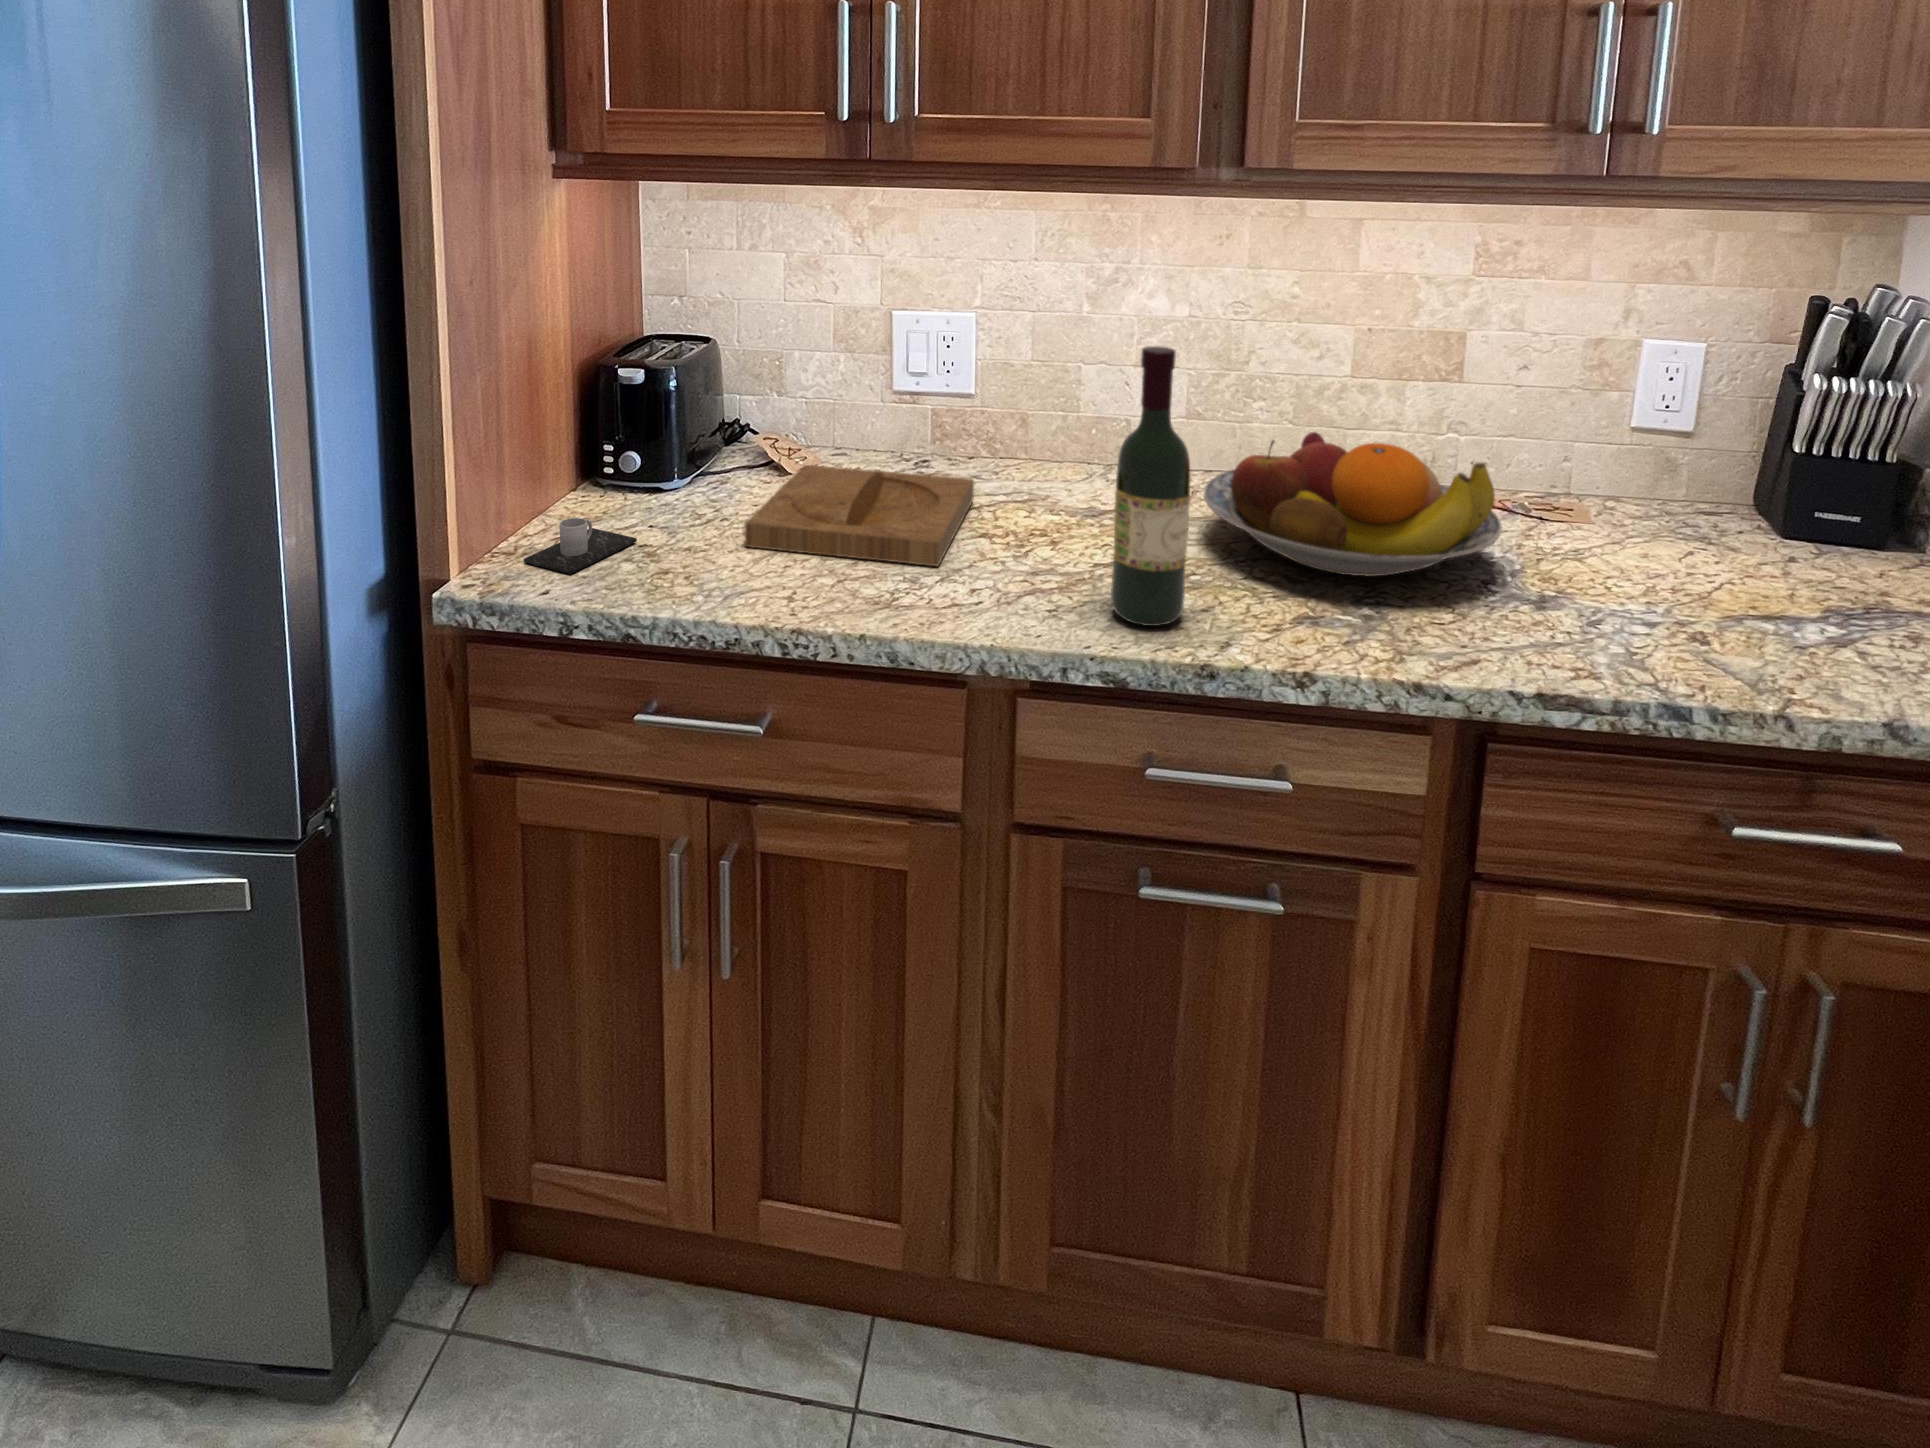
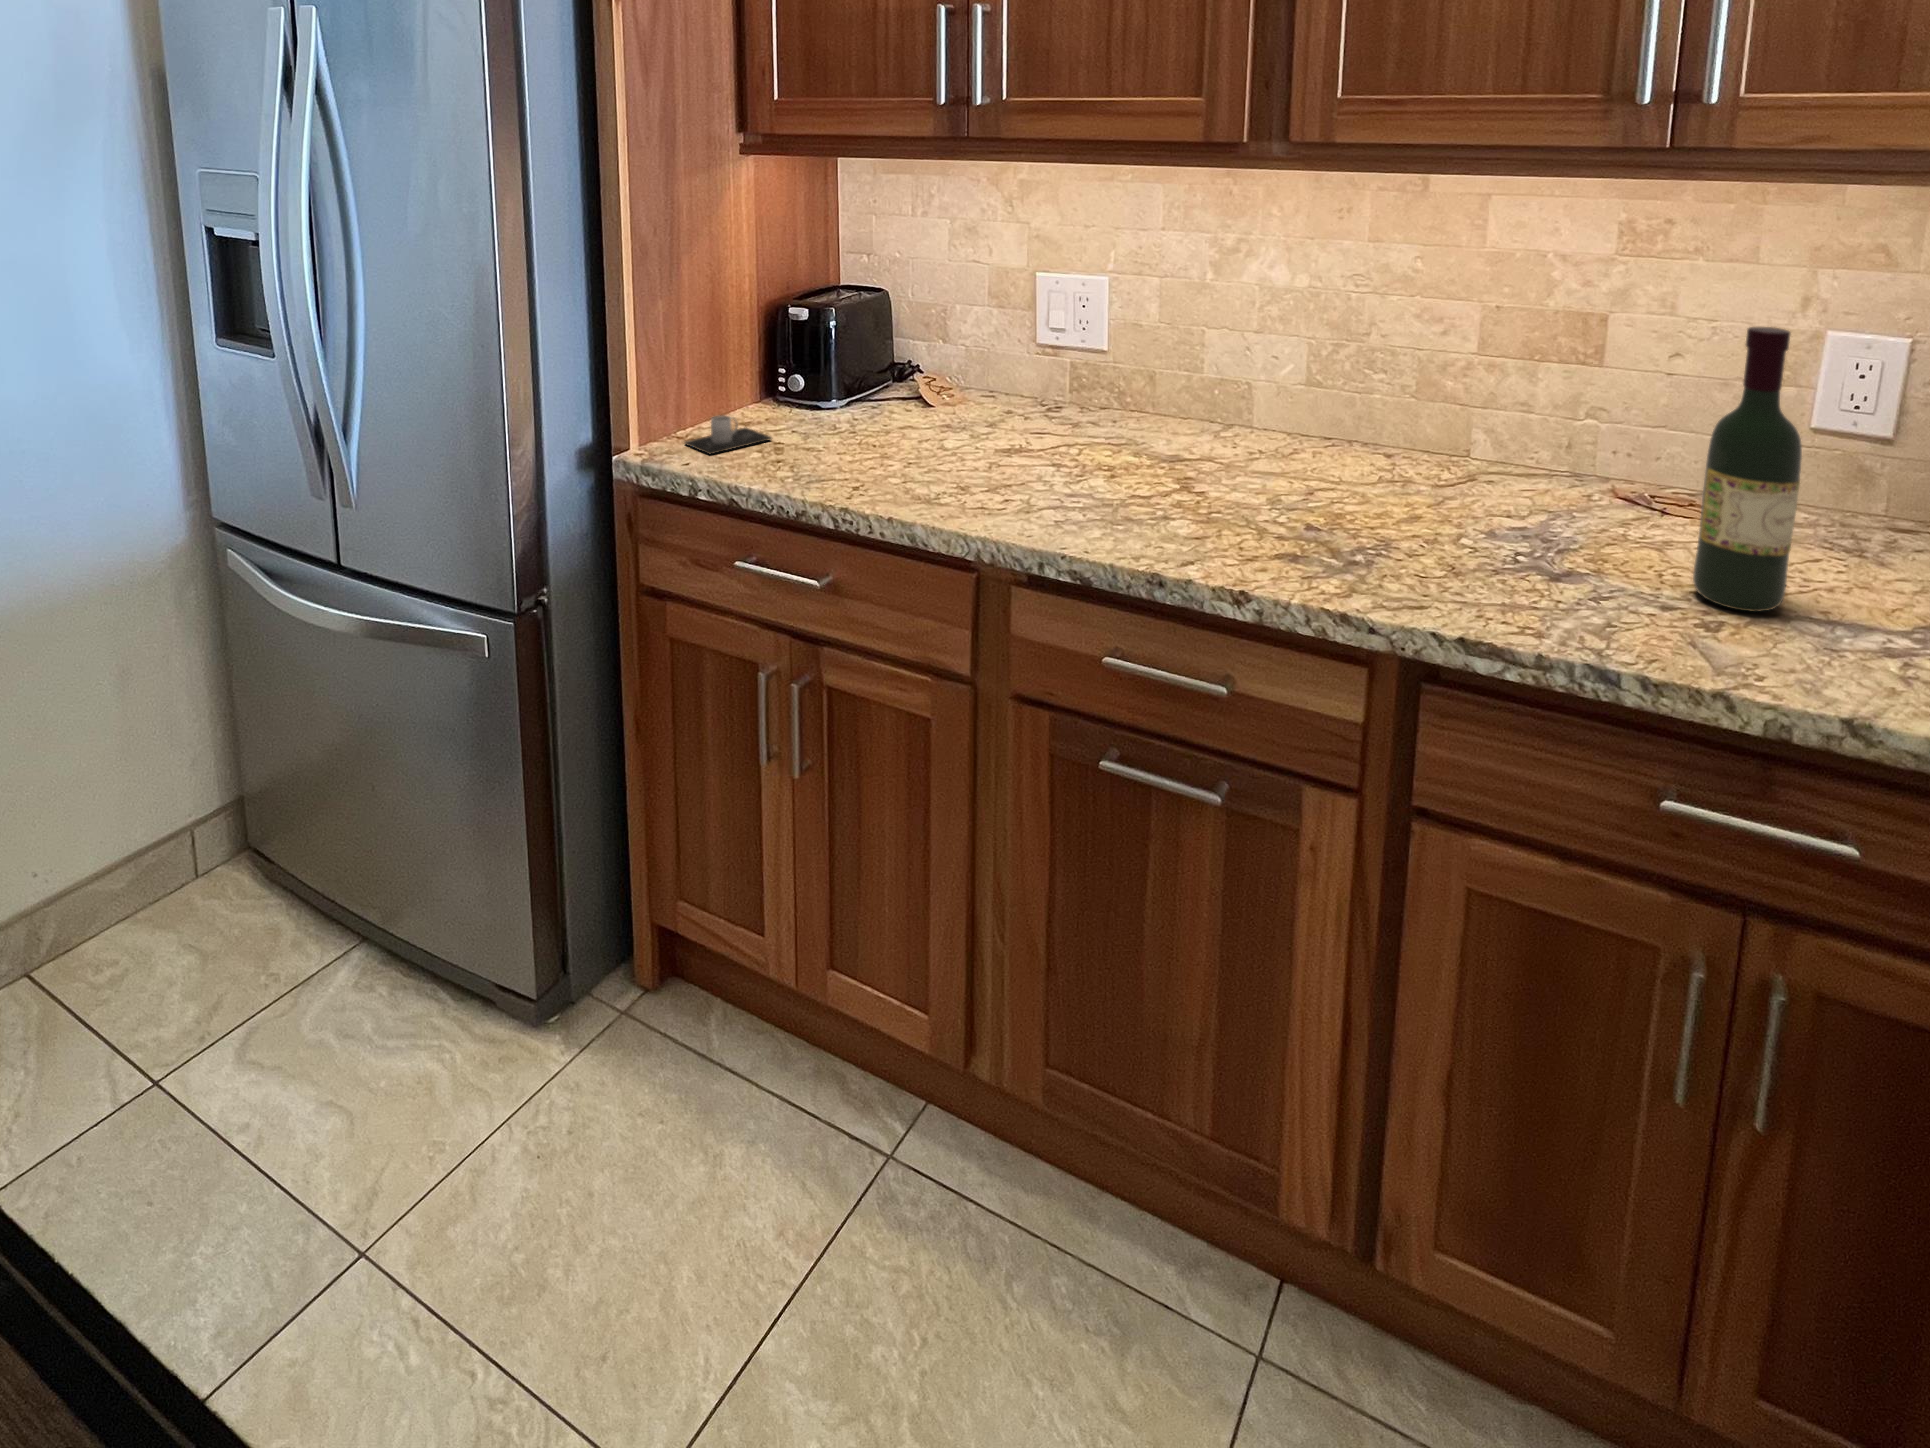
wine bottle: present [1111,346,1190,626] -> present [1693,327,1802,612]
fruit bowl: present [1204,432,1502,576] -> none [1249,400,1549,534]
tray: present [745,465,974,567] -> none [849,398,1067,481]

